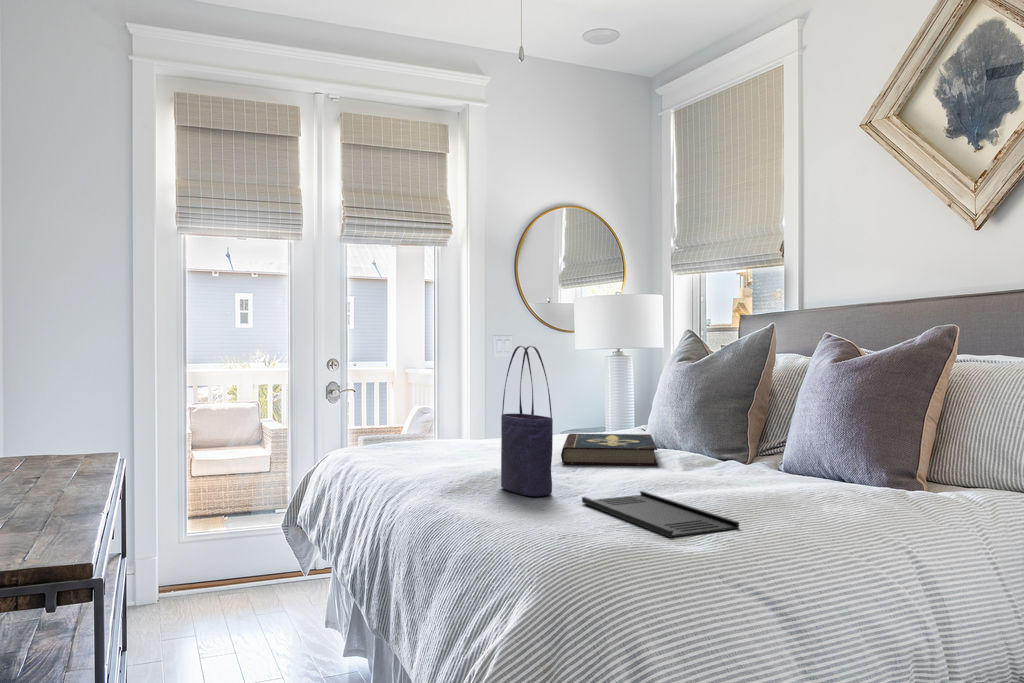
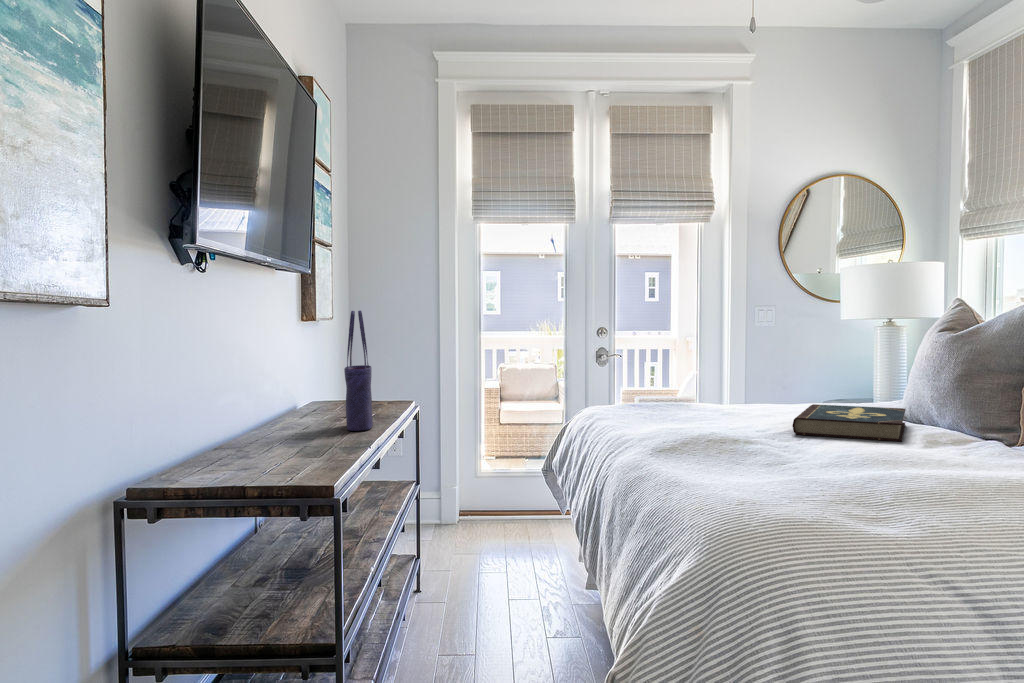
tote bag: present [501,346,553,496] -> present [344,310,373,431]
tray: present [582,491,739,538] -> none [789,467,957,517]

